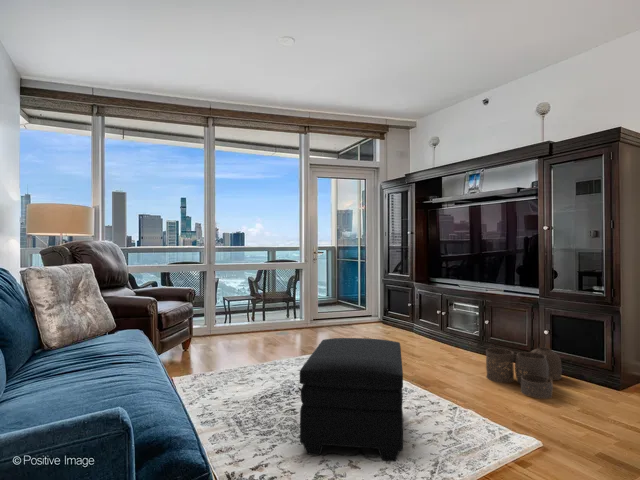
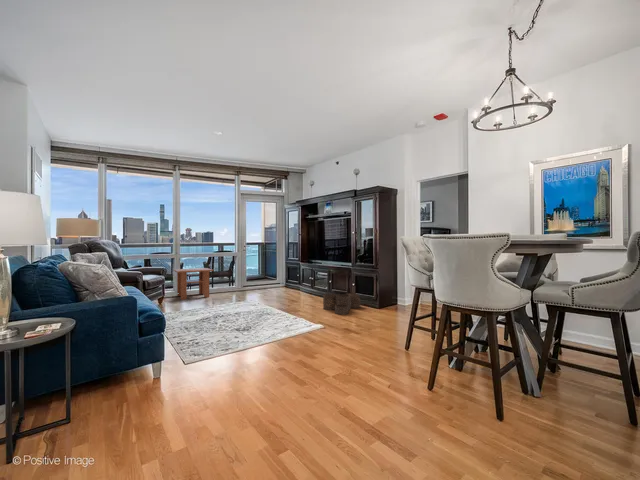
coffee table: none [205,288,270,343] -> present [174,268,213,300]
ottoman: present [300,338,403,462] -> none [213,287,270,336]

